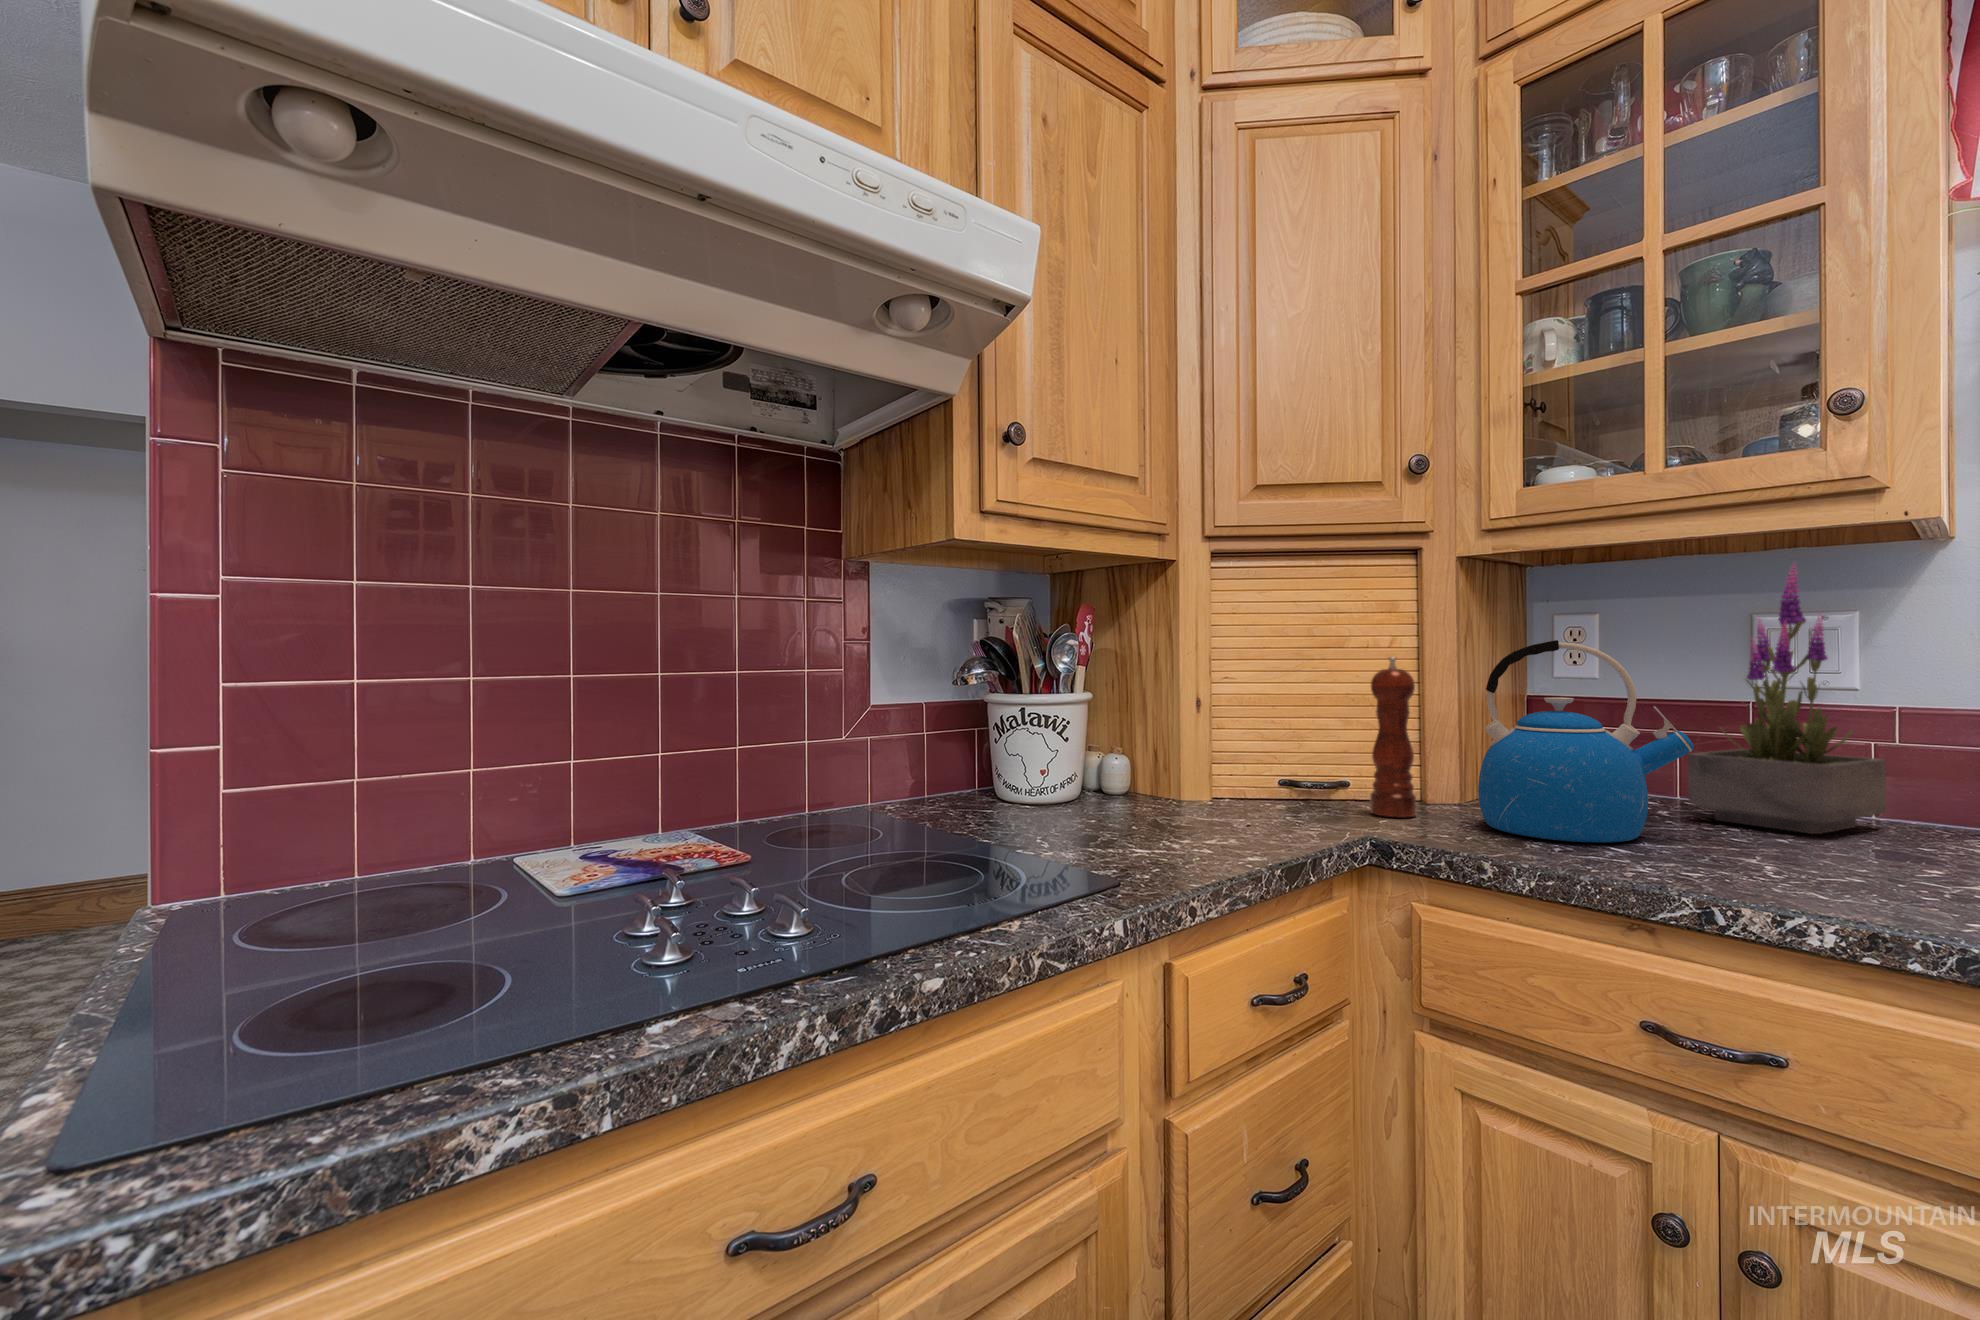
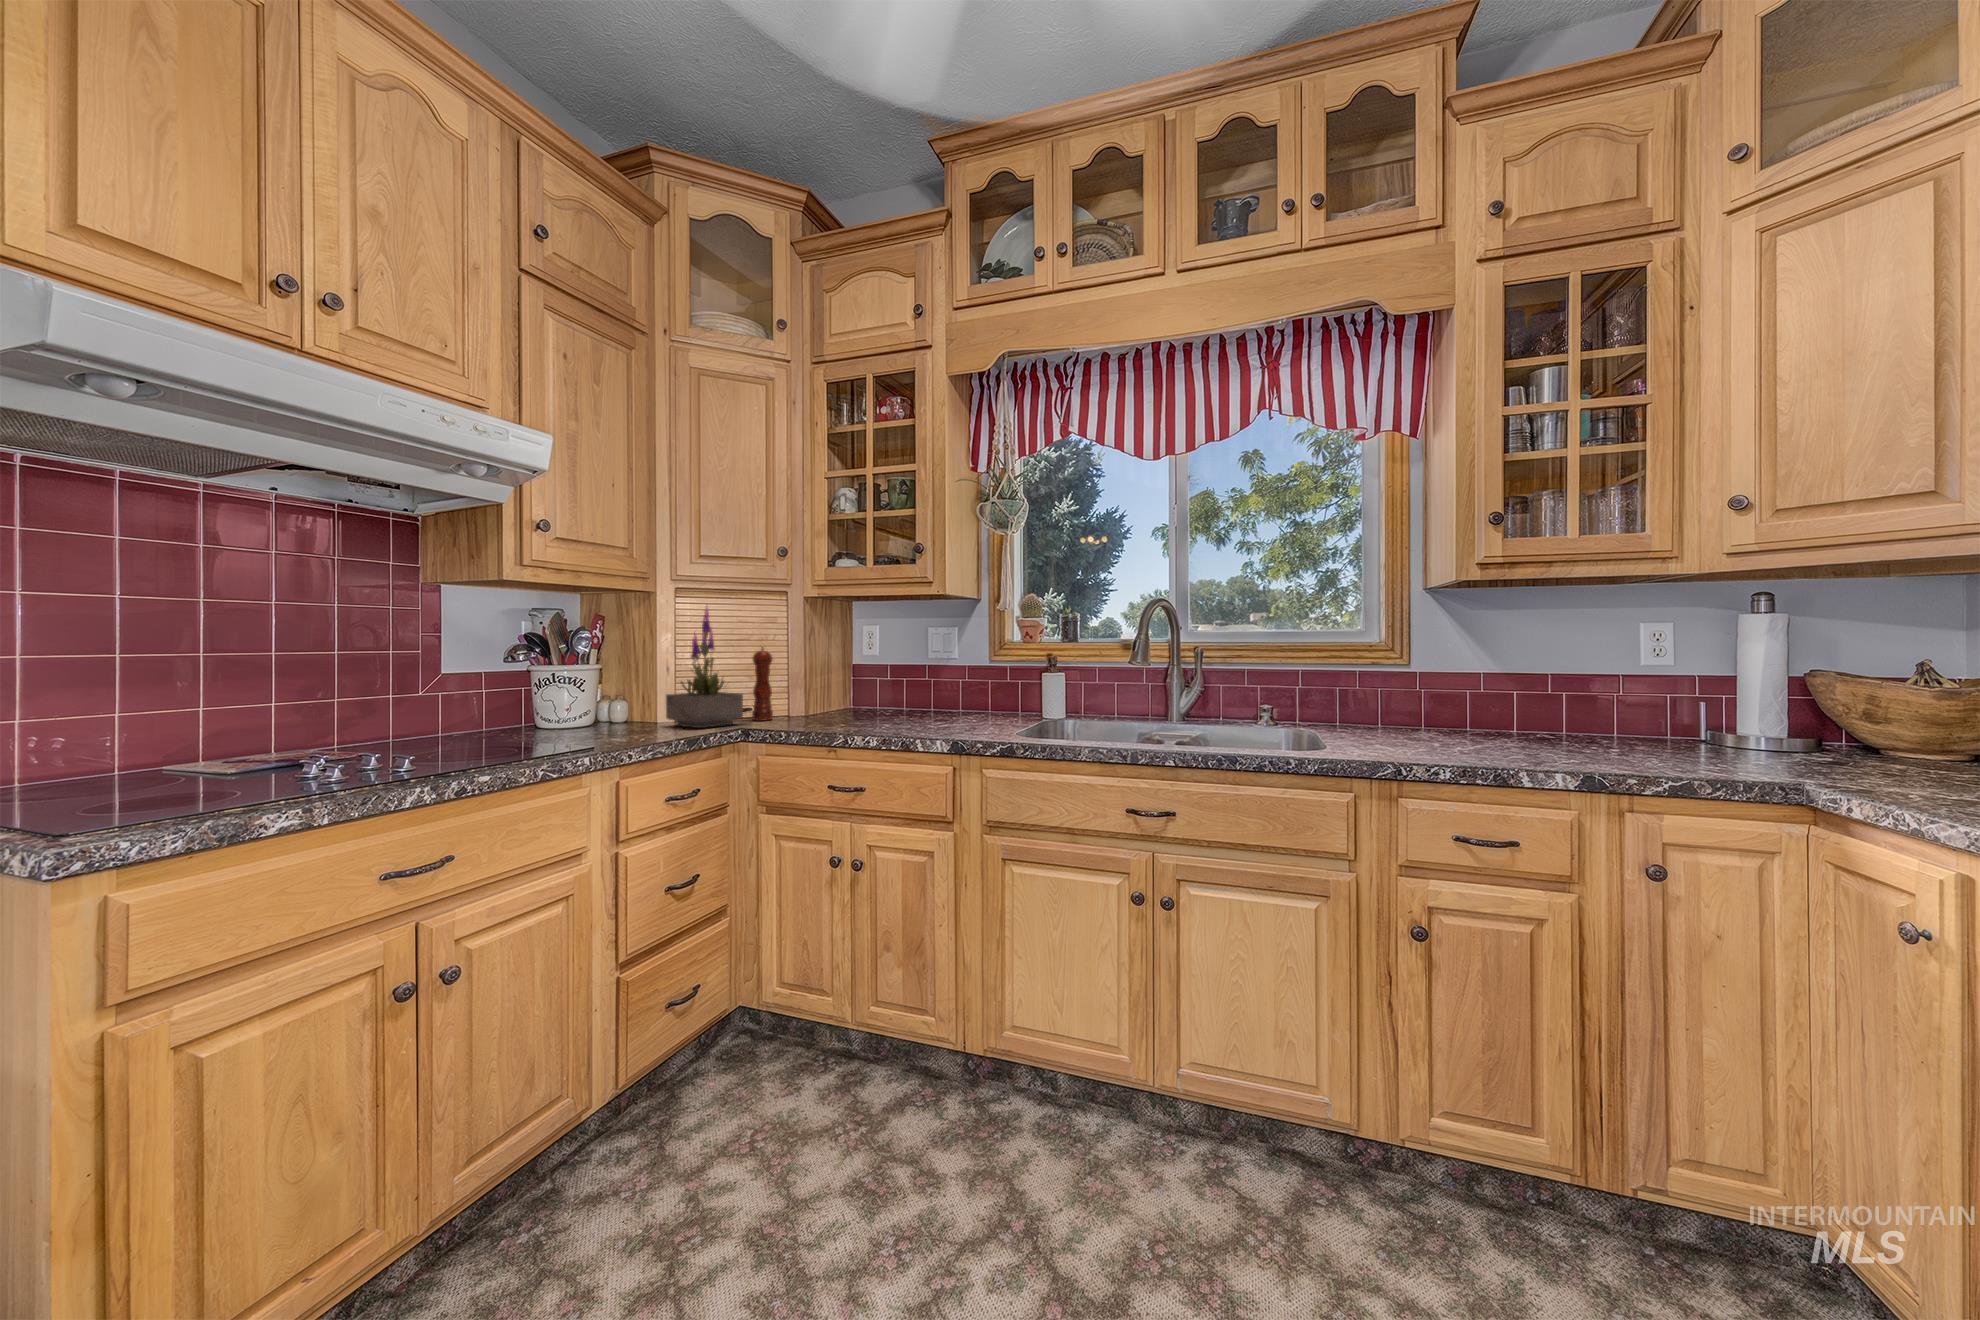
potted plant: present [1688,563,1886,834] -> present [666,606,743,728]
kettle: present [1478,640,1694,843] -> none [795,639,872,723]

